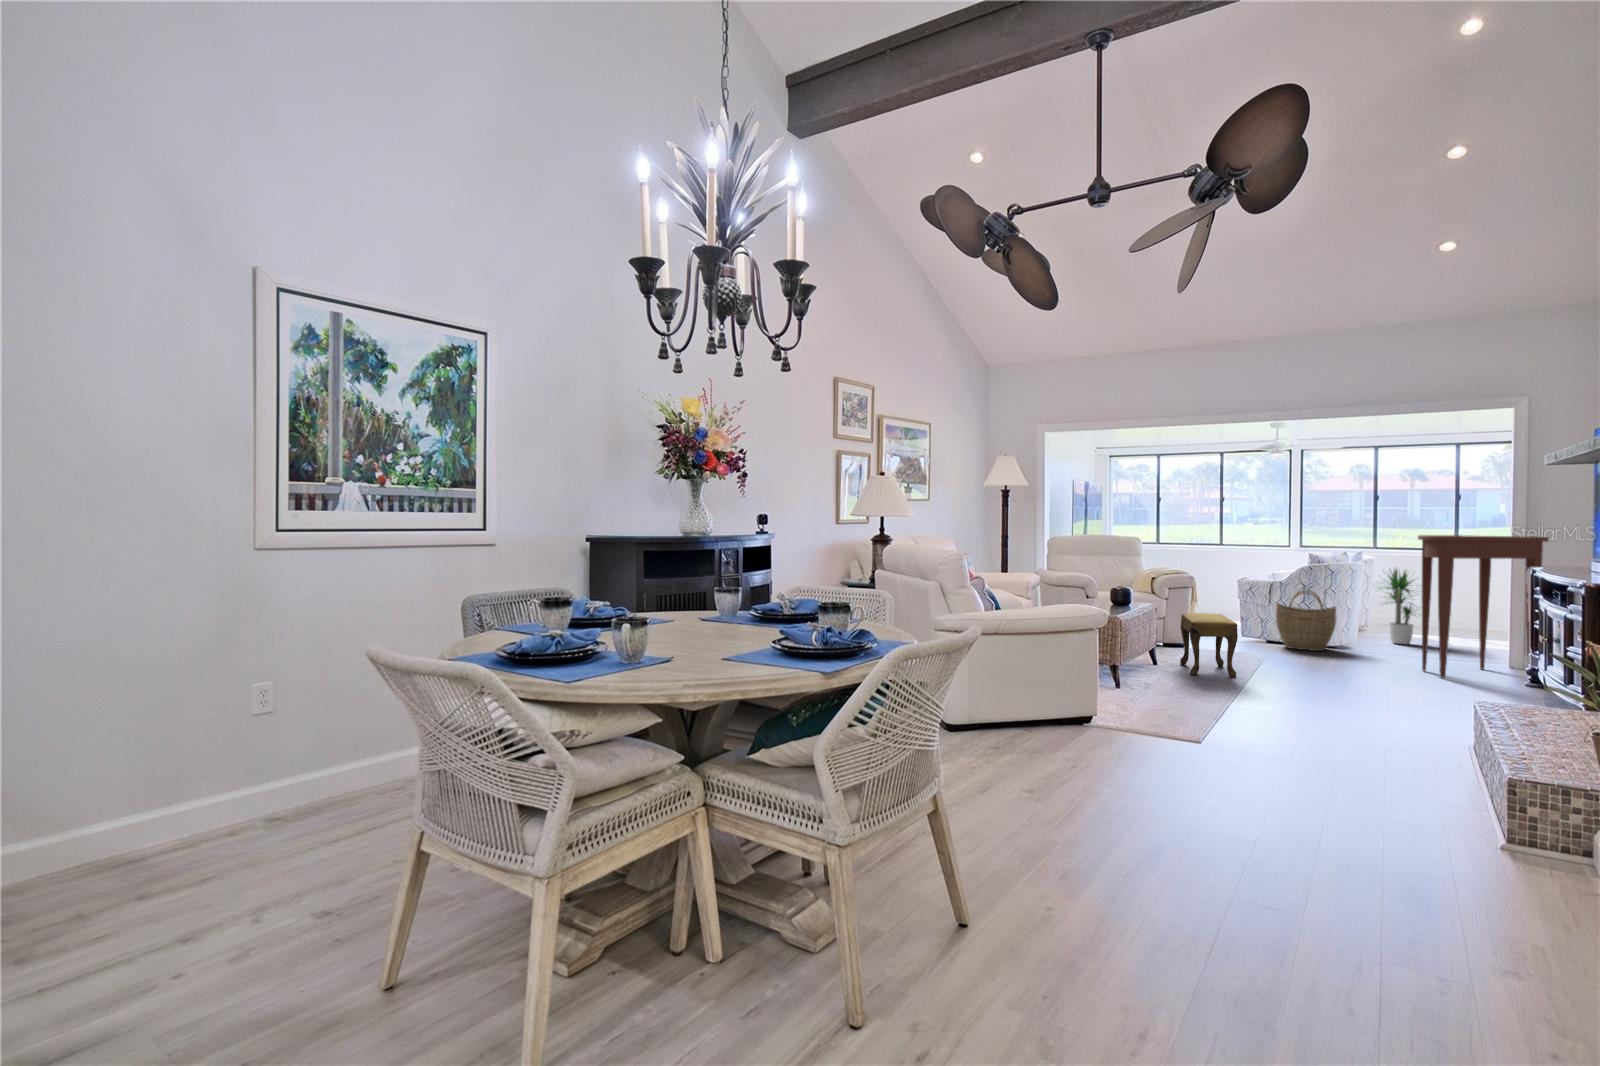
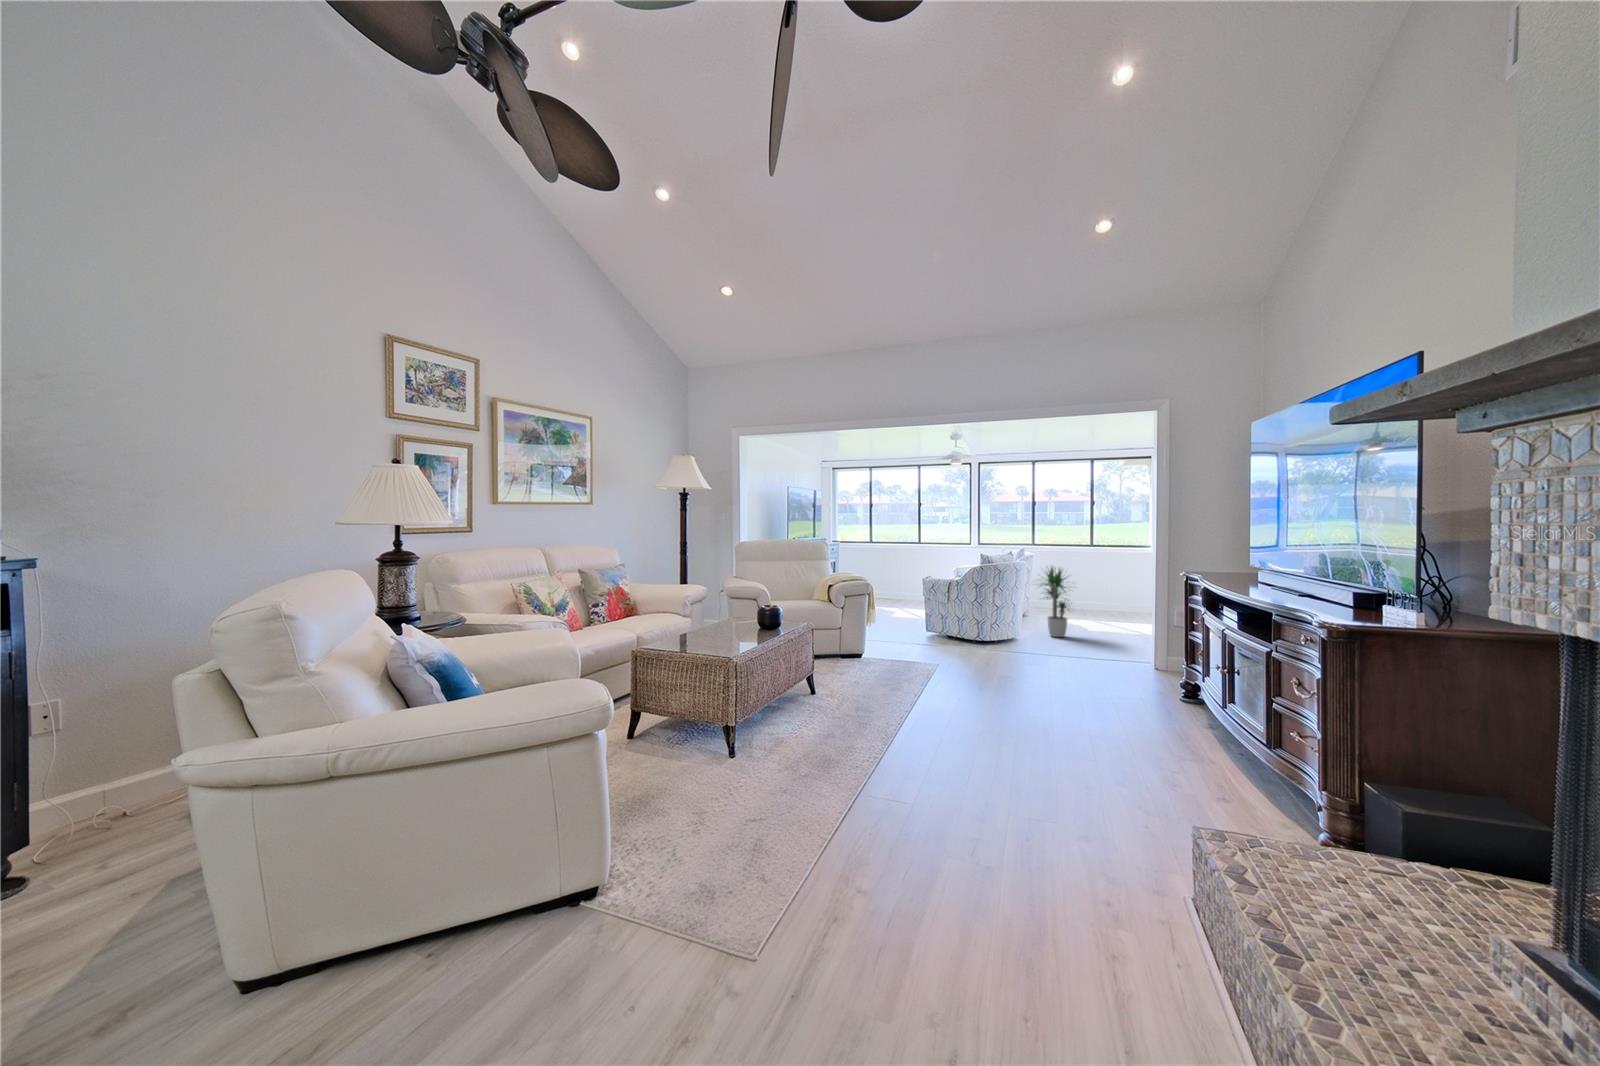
console table: present [1418,535,1549,678] -> none [1076,536,1194,693]
woven basket: present [1276,590,1336,651] -> none [949,590,1003,652]
footstool: present [1180,613,1238,678] -> none [843,630,896,711]

